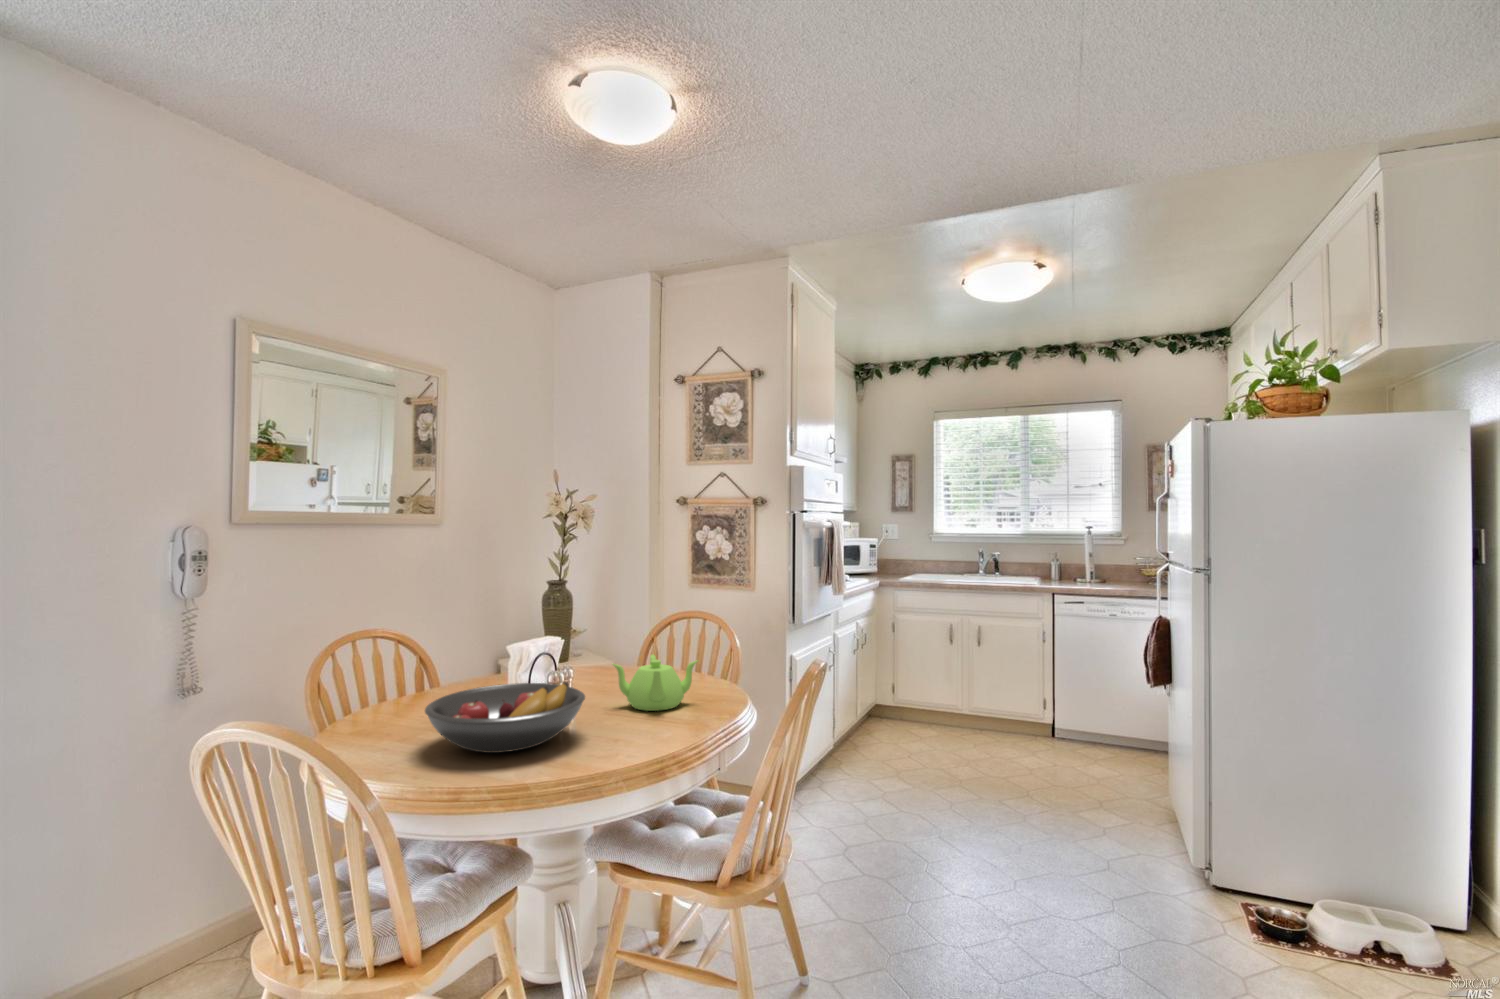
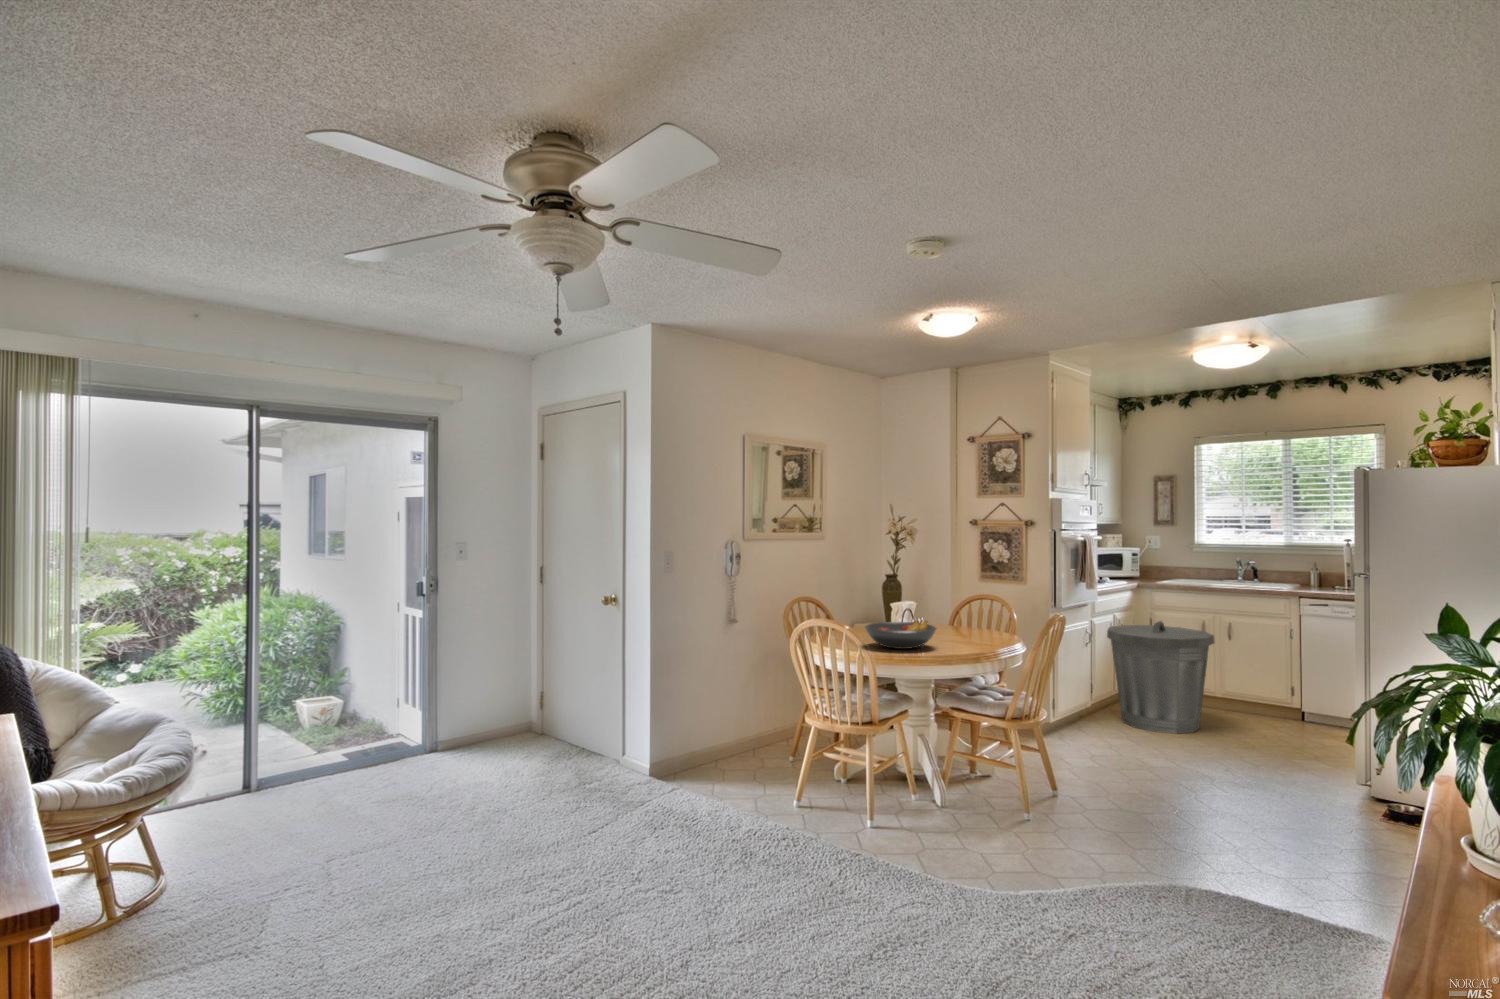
trash can: none [853,631,977,783] -> present [1107,621,1214,734]
teapot: present [613,655,698,711] -> none [944,614,993,642]

